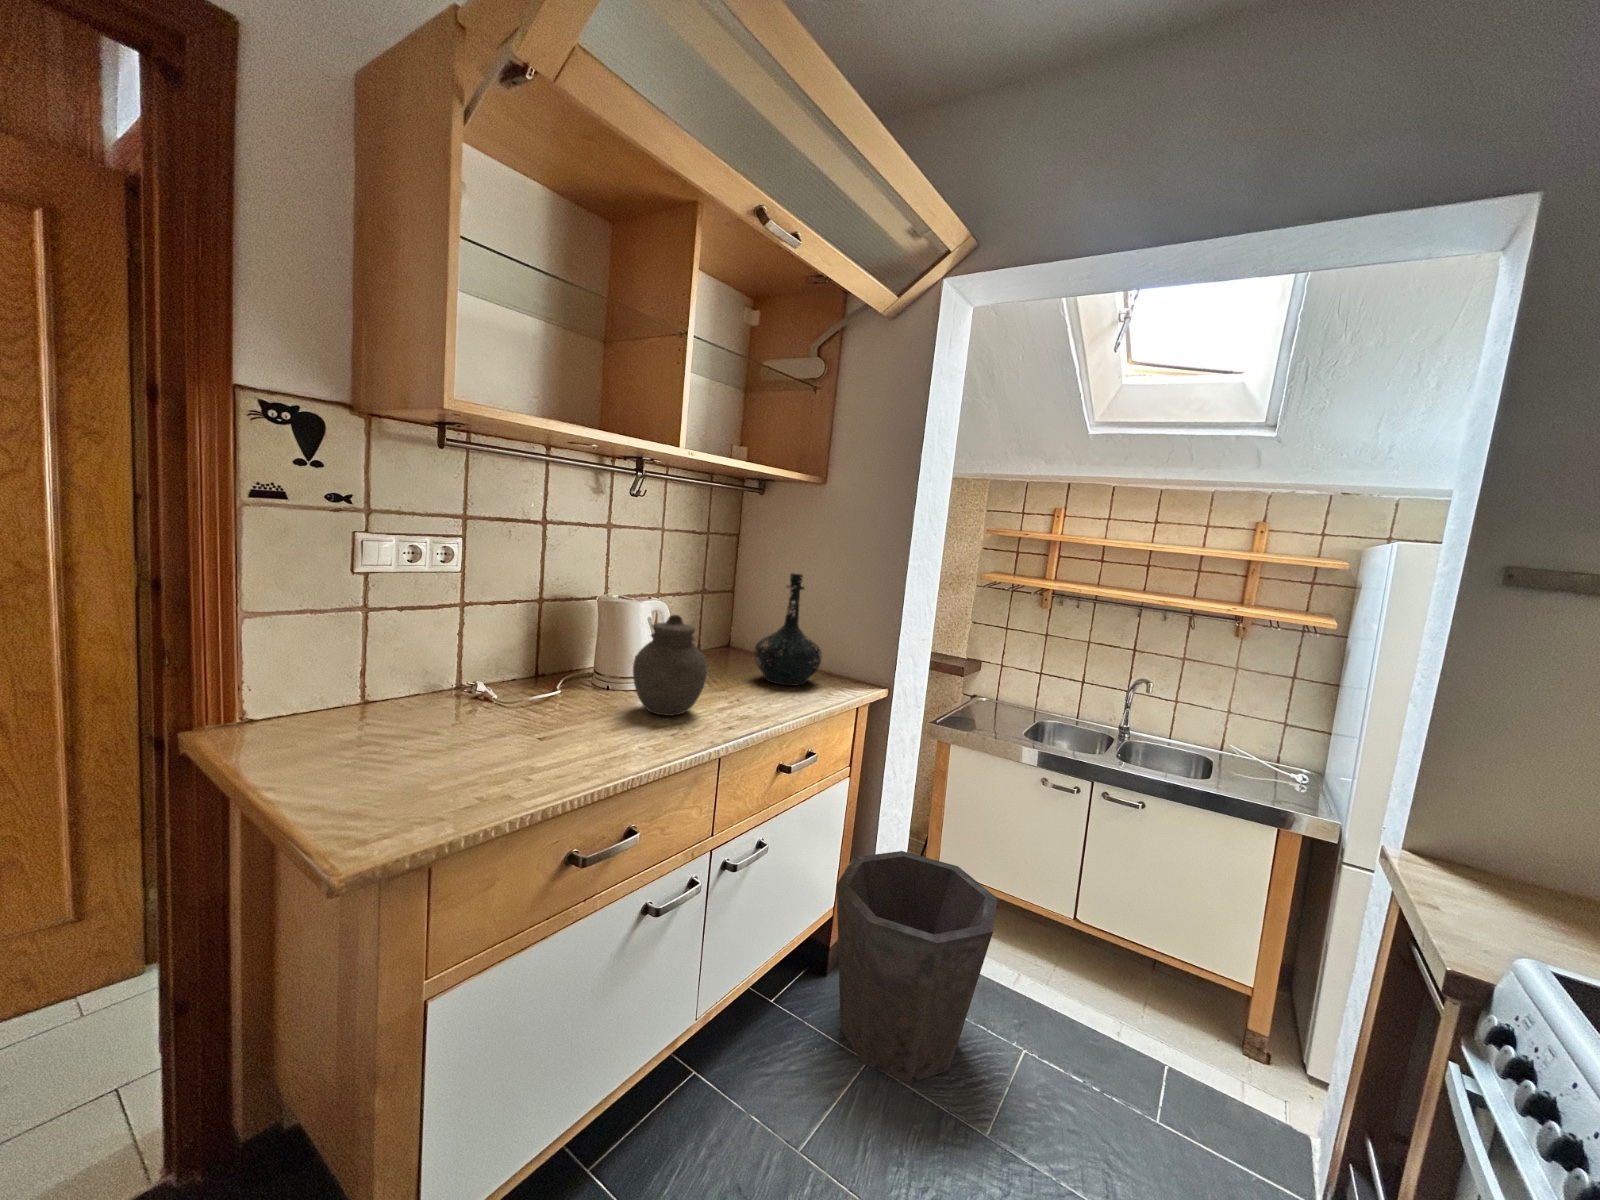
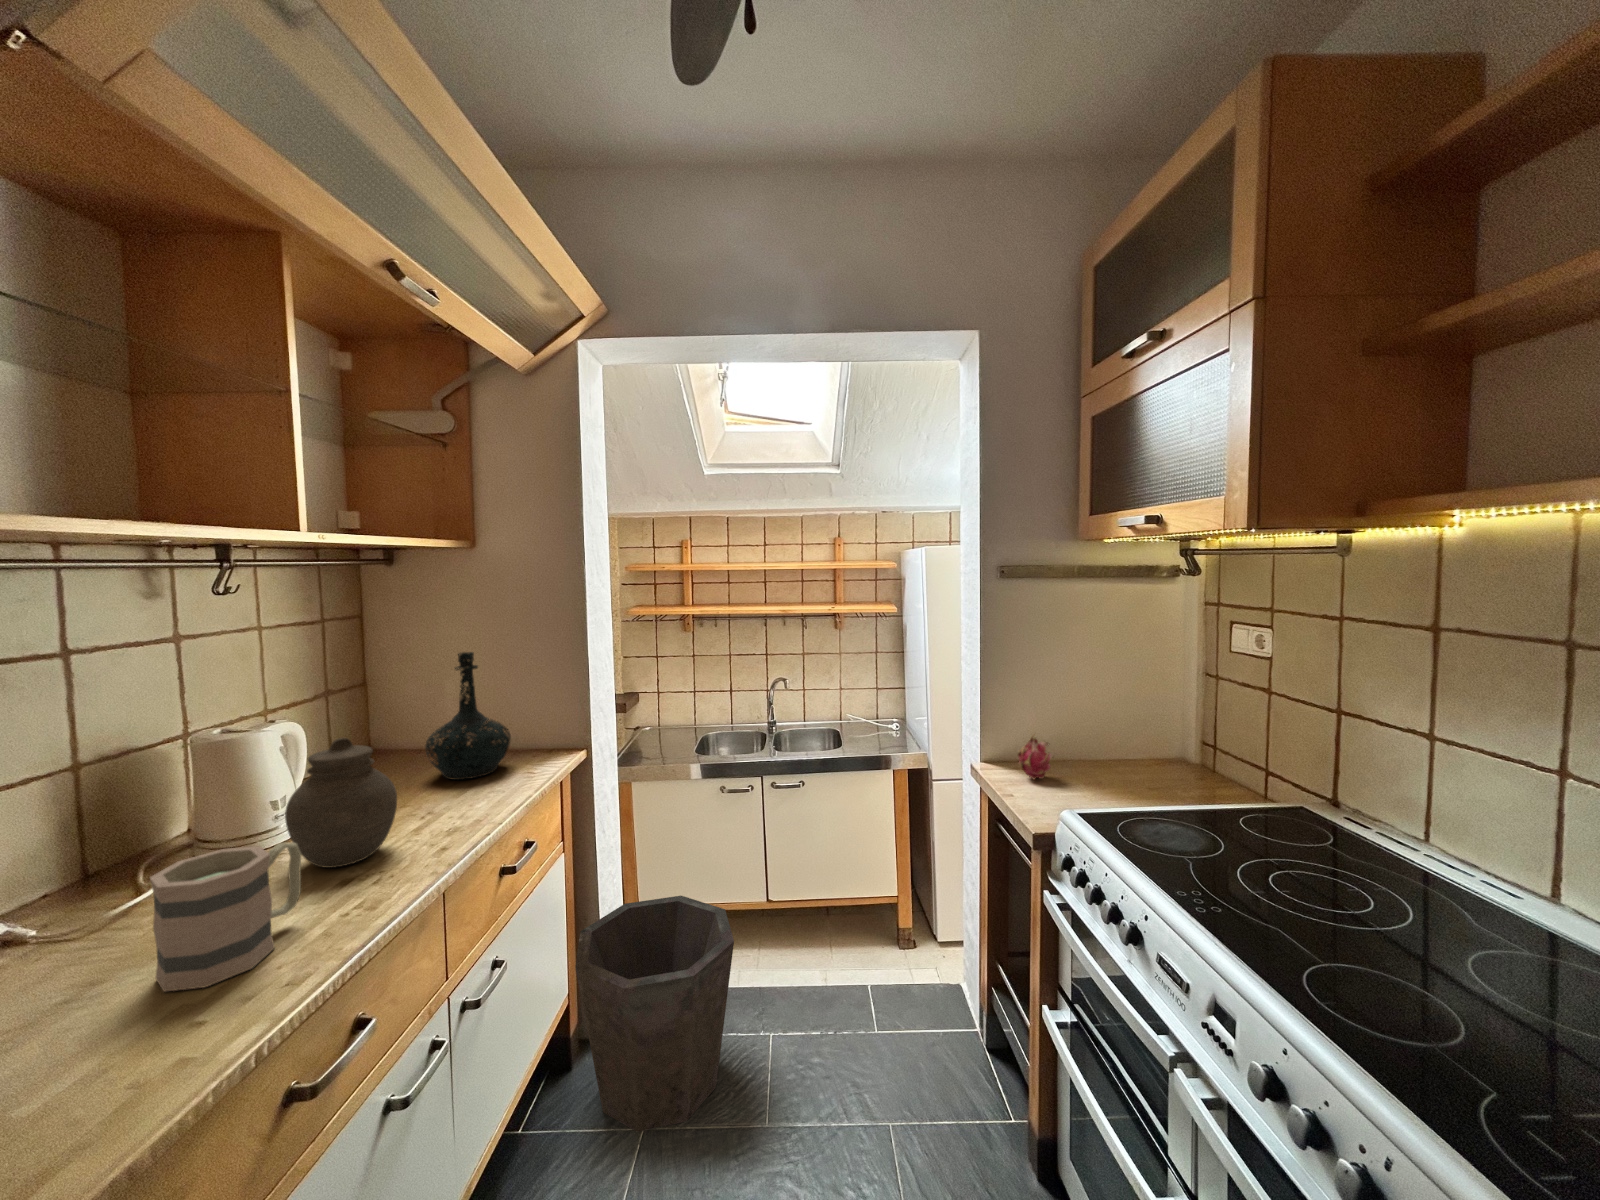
mug: none [527,667,623,756] -> present [150,843,301,992]
fruit: none [1471,832,1552,909] -> present [1018,736,1053,780]

